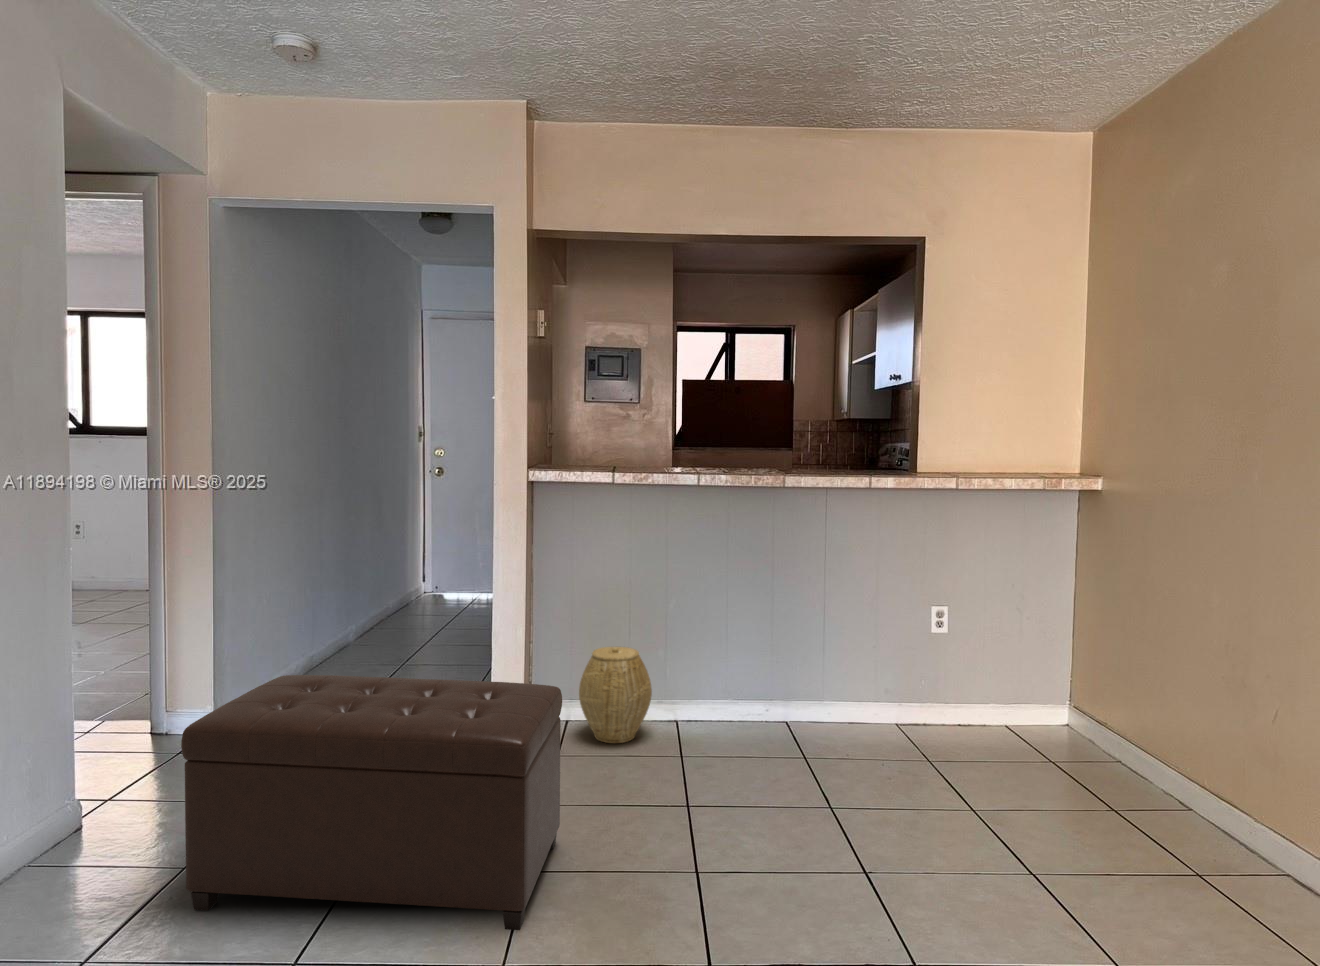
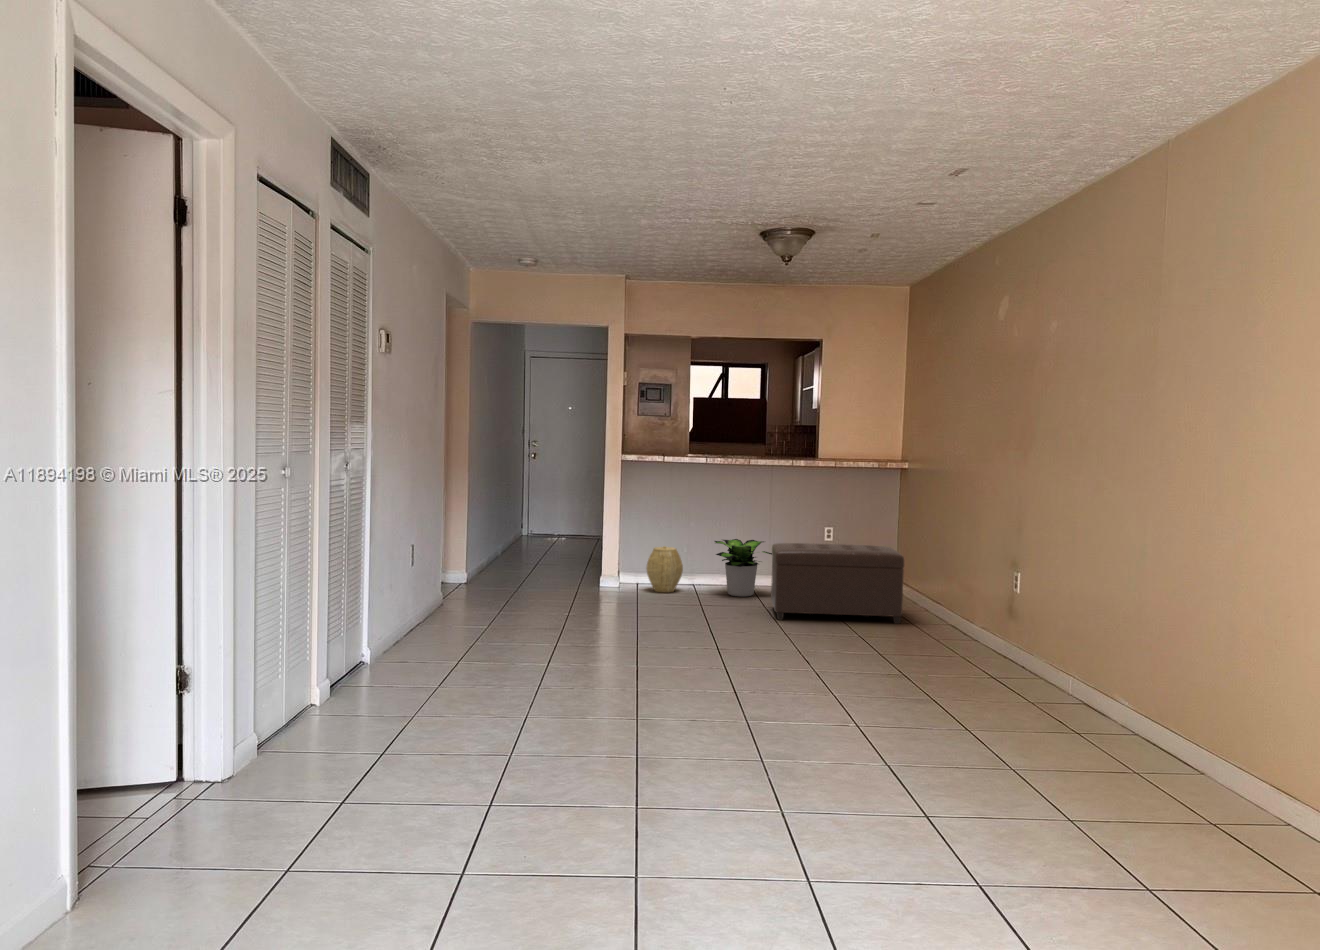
potted plant: none [713,630,837,758] -> present [715,539,772,597]
ottoman: present [181,675,562,930] -> present [771,543,904,624]

